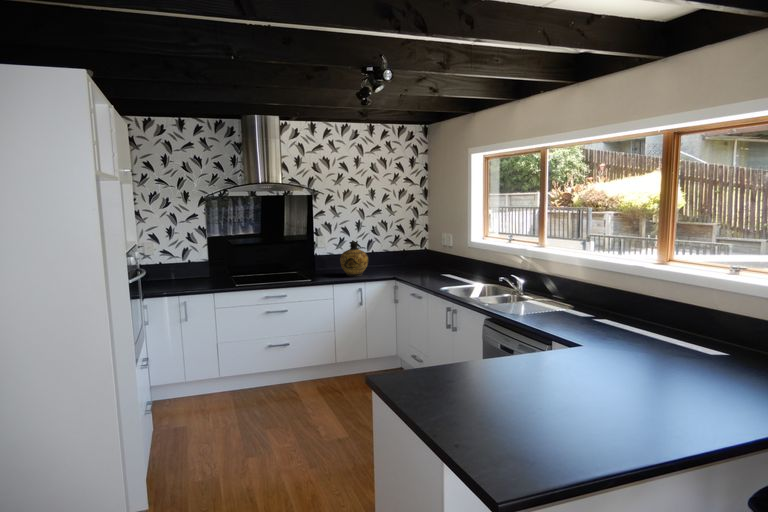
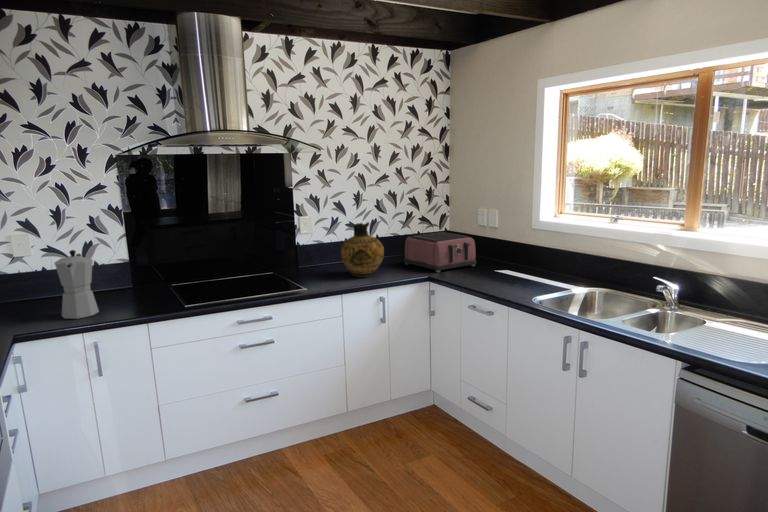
toaster: none [387,250,435,276] -> present [404,232,477,273]
moka pot: none [168,251,190,290] -> present [55,250,99,319]

